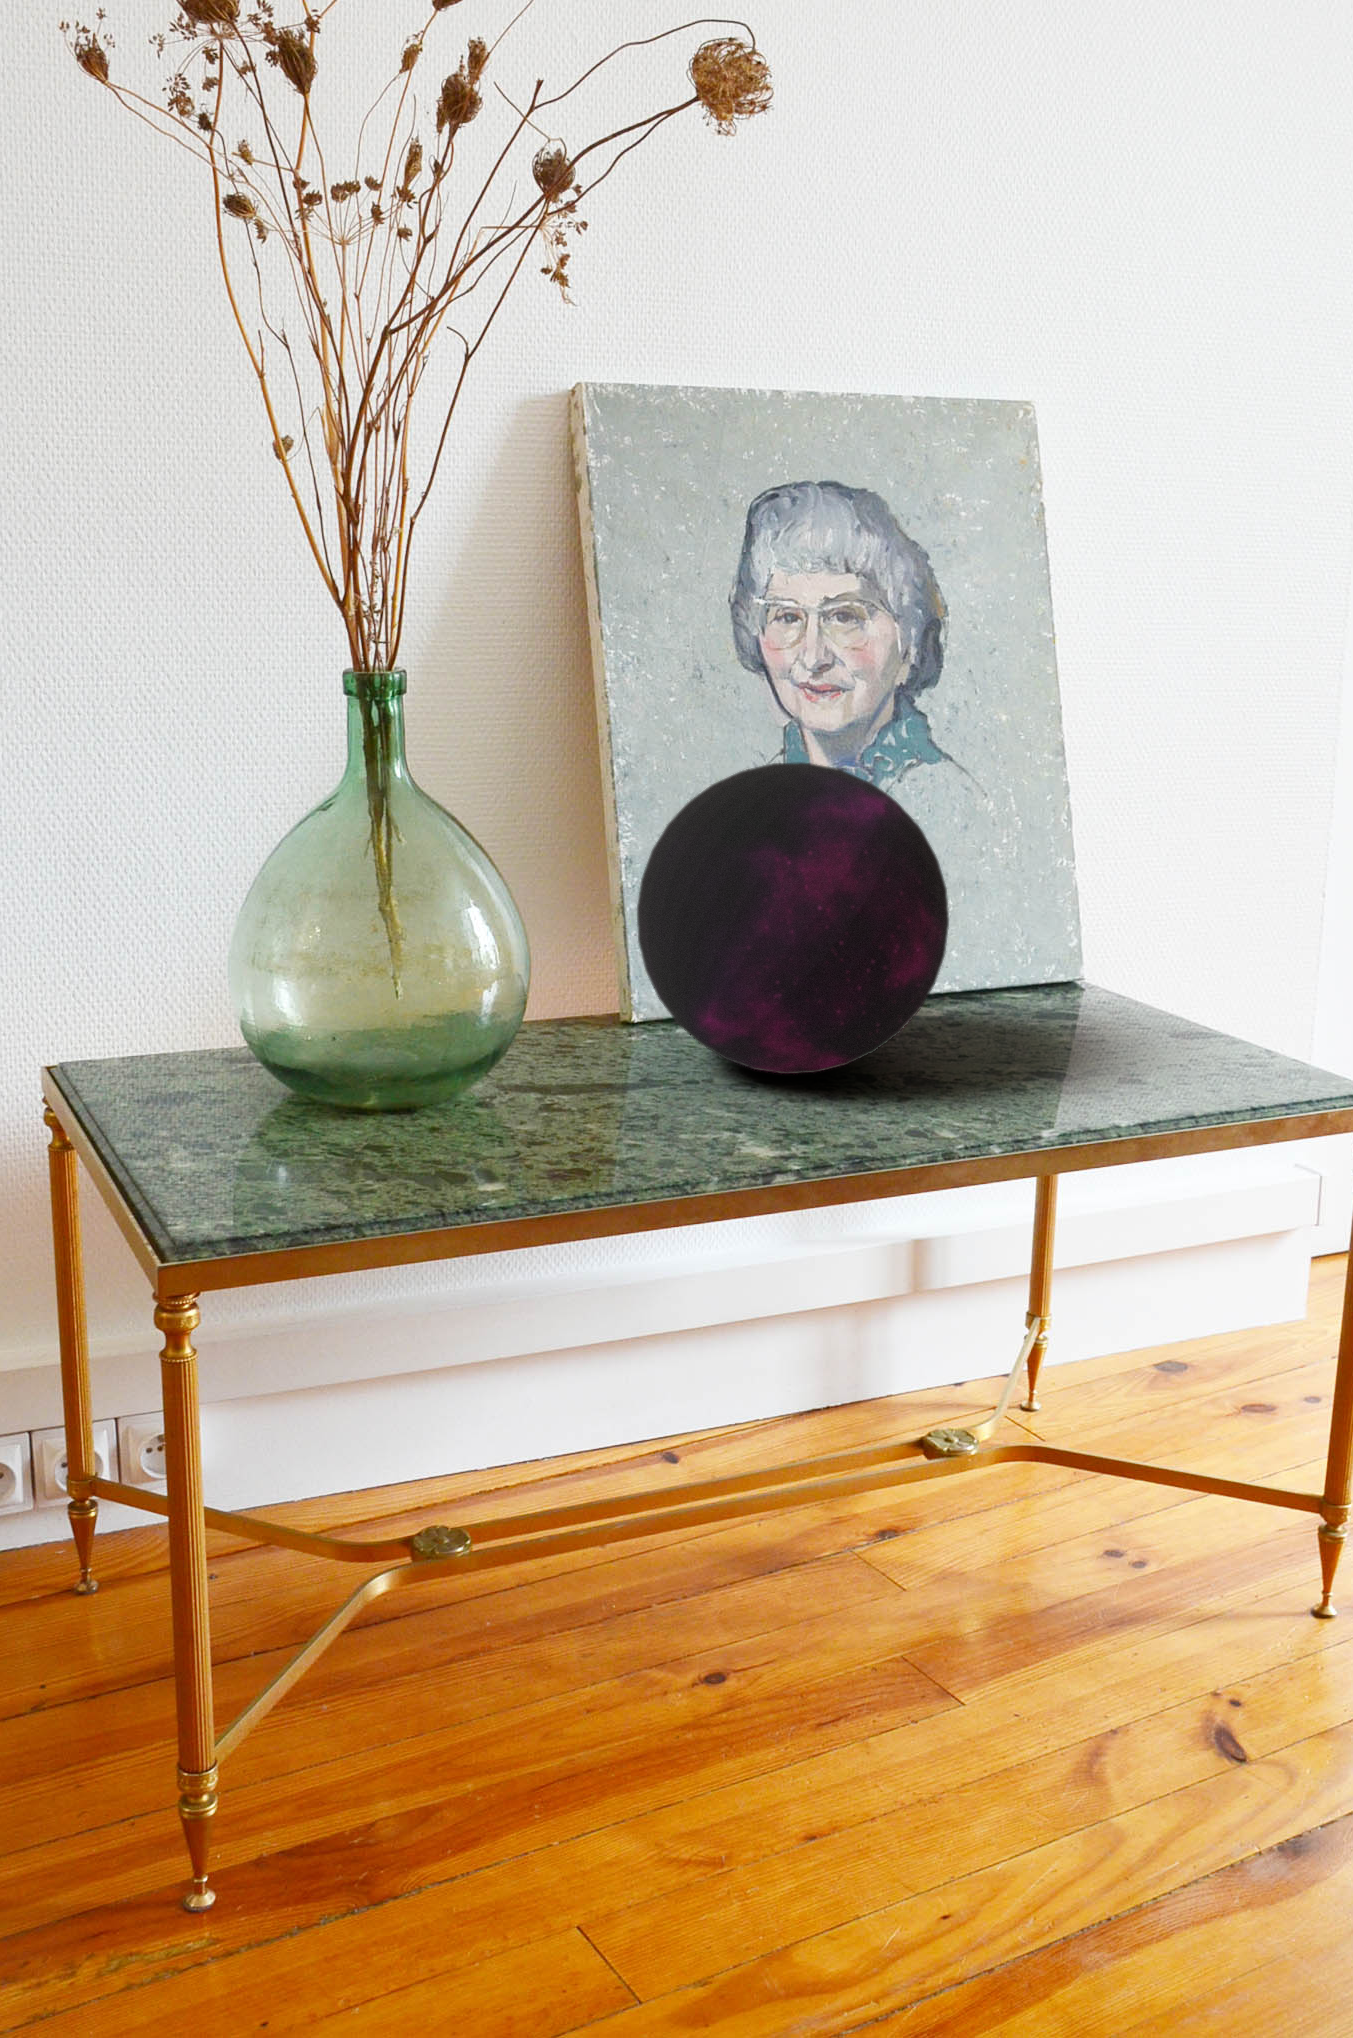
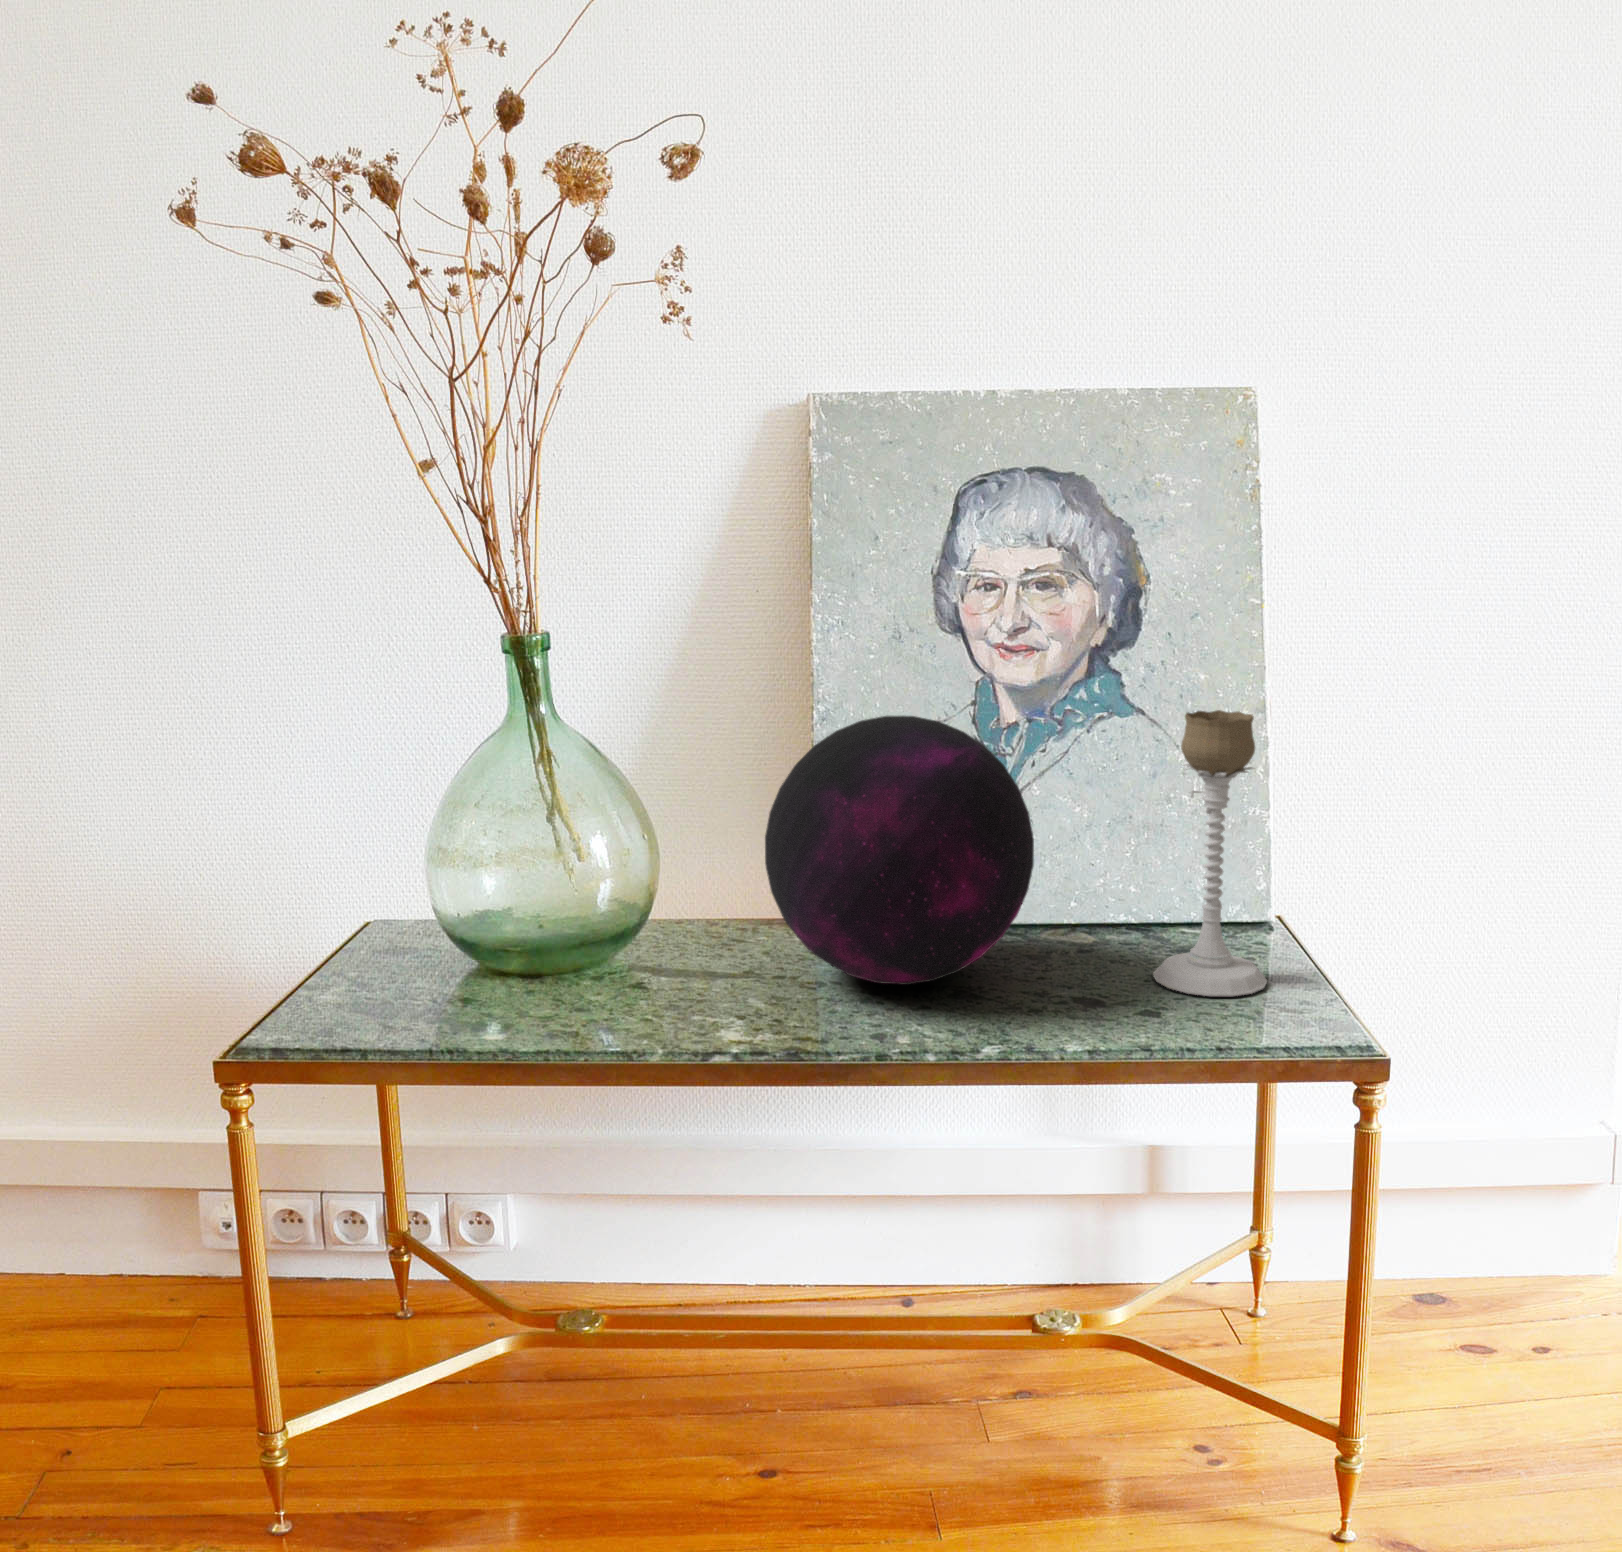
candle holder: none [1036,748,1159,1054] -> present [1153,710,1267,996]

